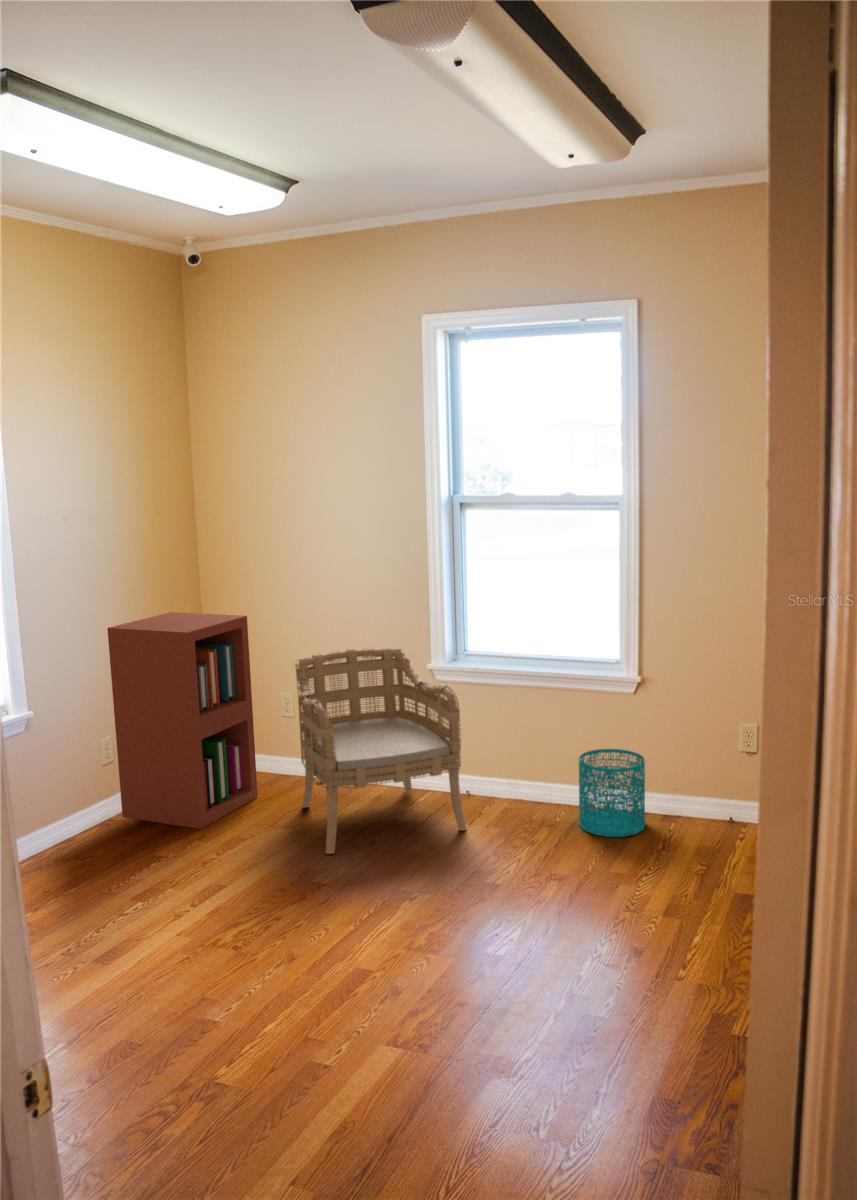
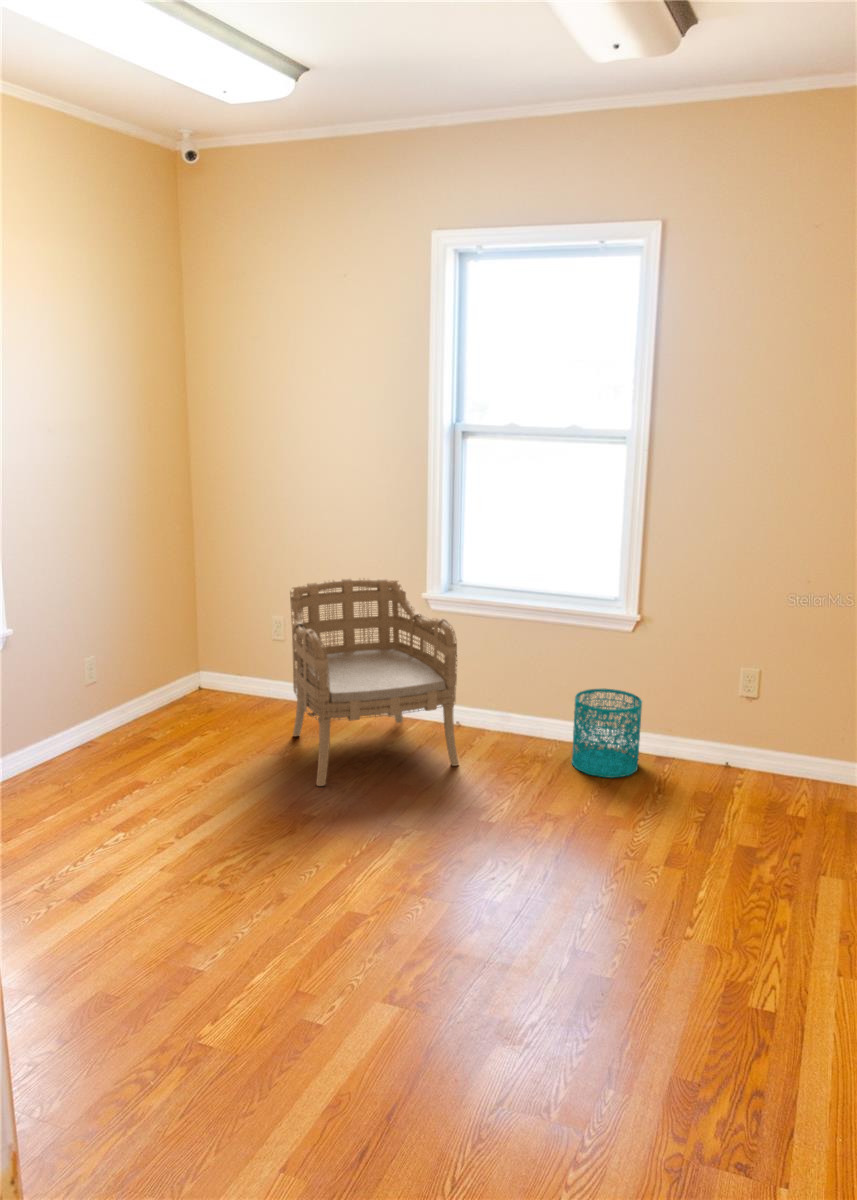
bookshelf: present [107,612,258,829] -> none [97,534,248,755]

